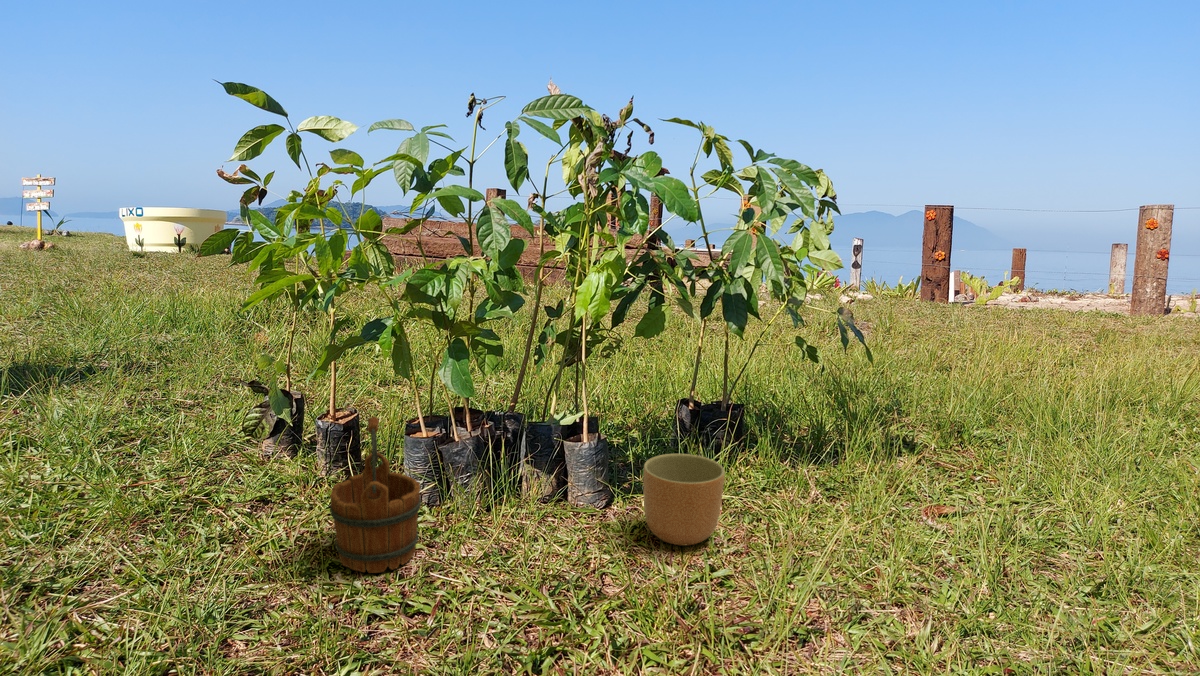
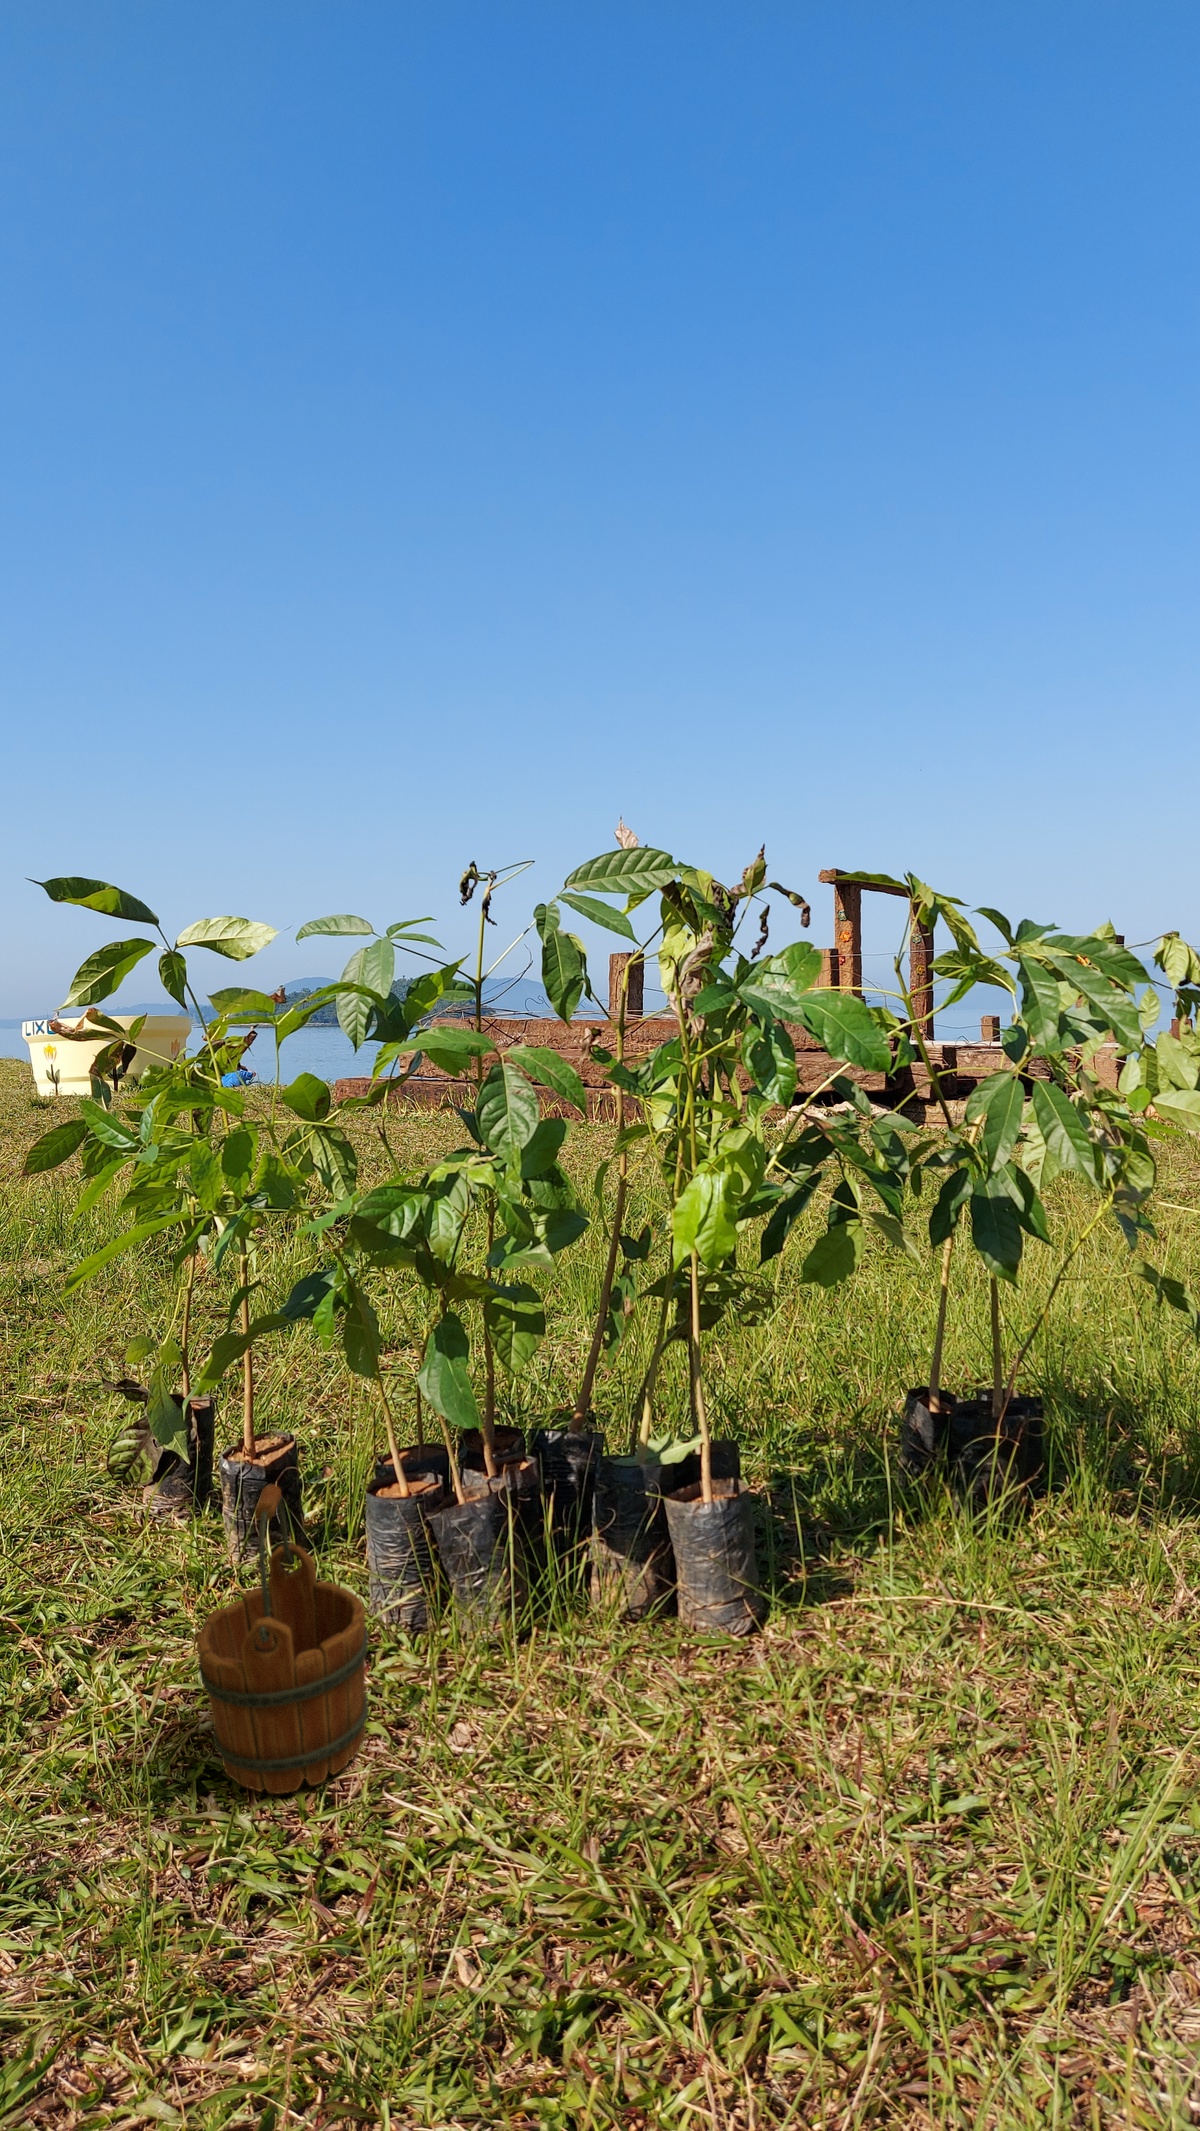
planter: present [643,454,725,545] -> none [802,1529,969,1733]

